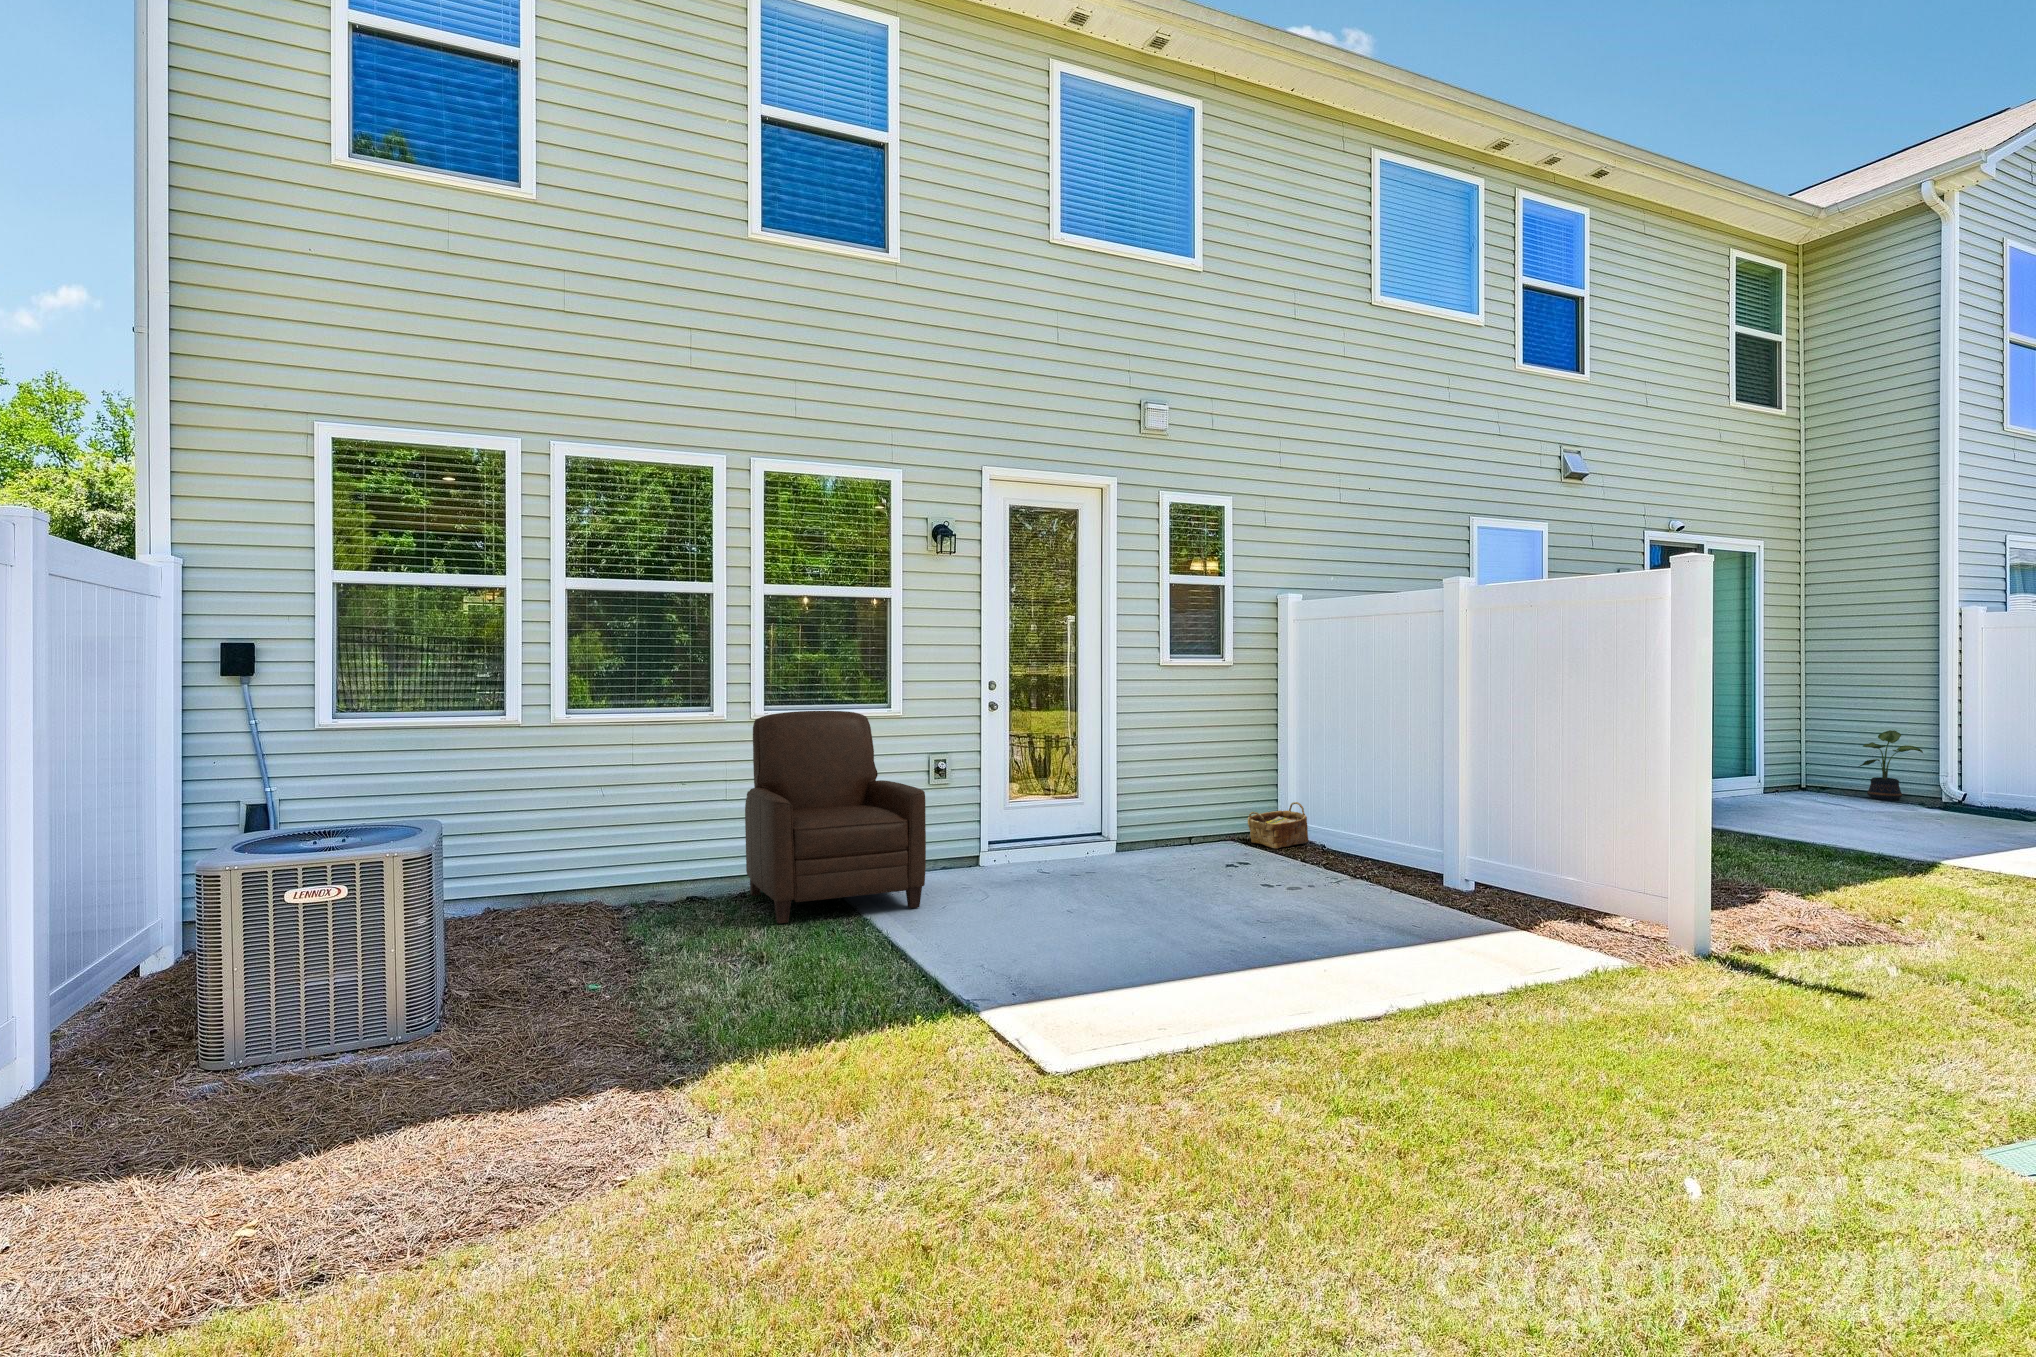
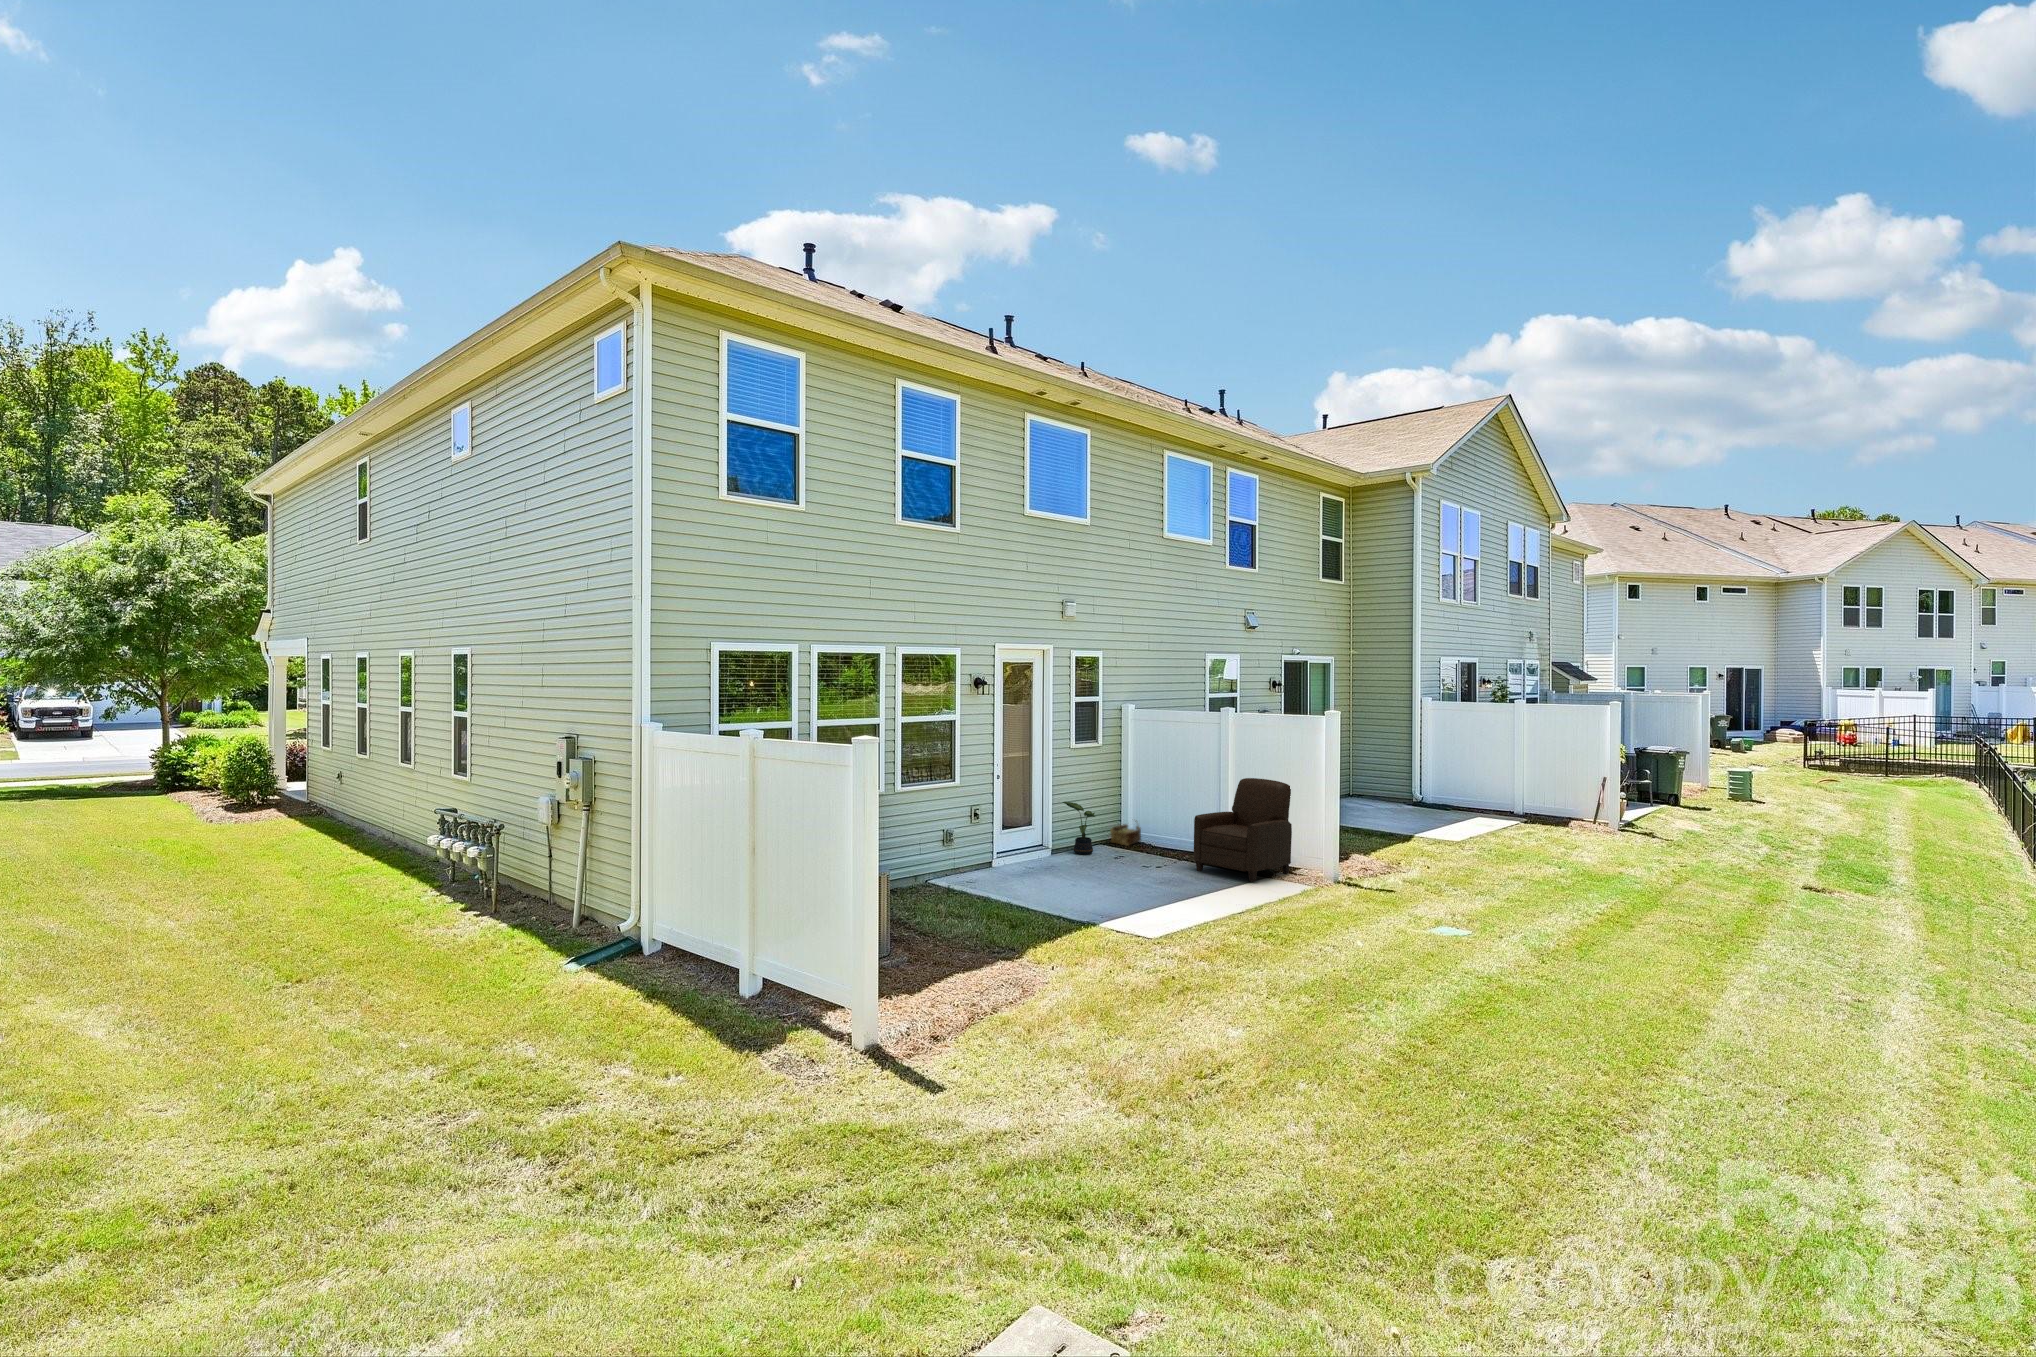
chair: present [745,711,926,923] -> present [1194,778,1292,882]
potted plant: present [1859,730,1923,800] -> present [1063,802,1095,855]

